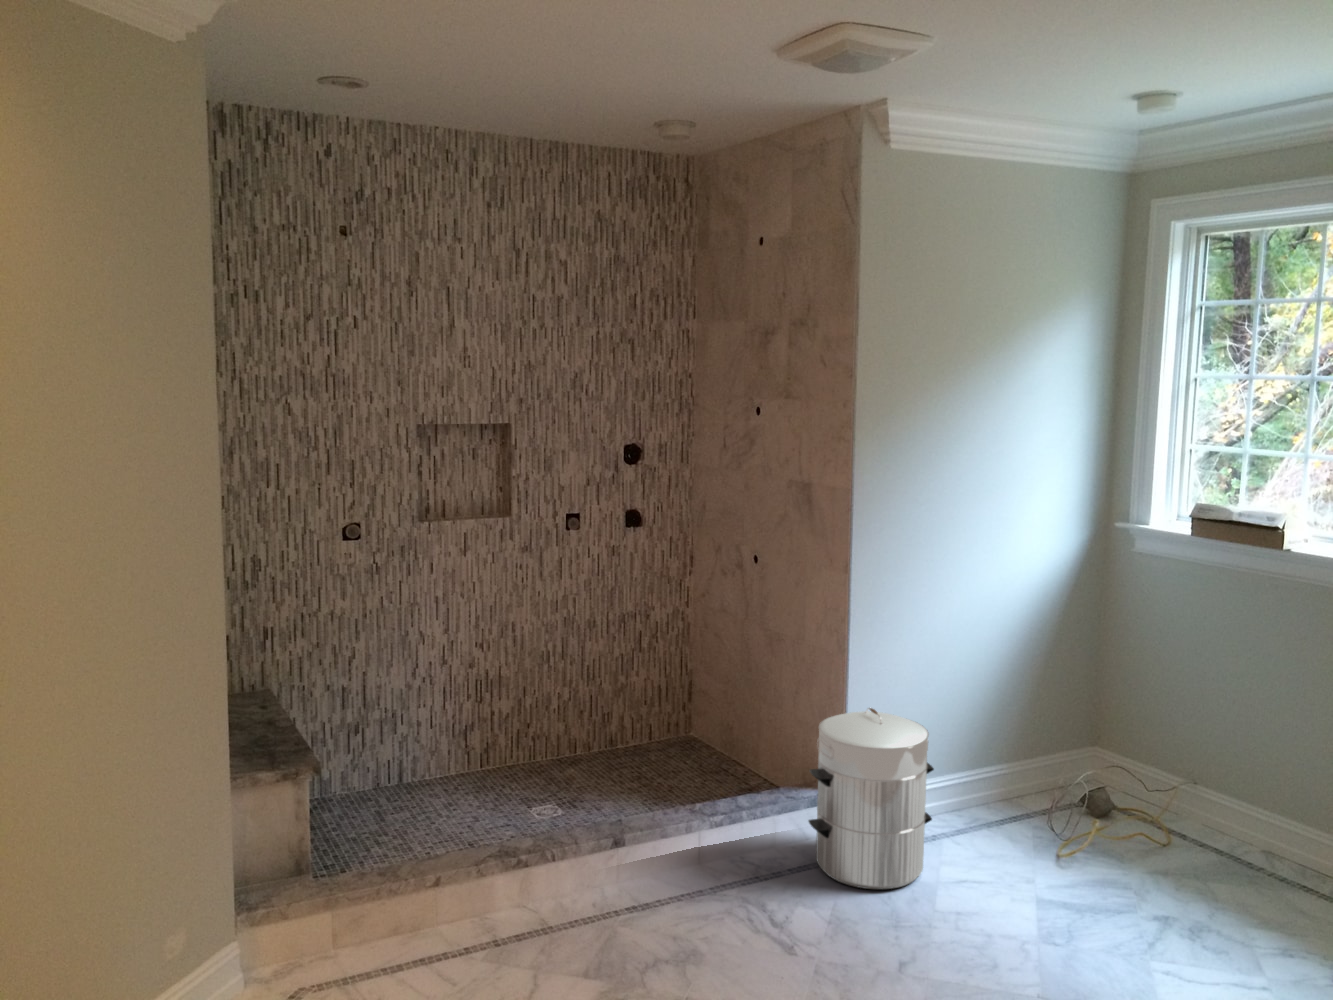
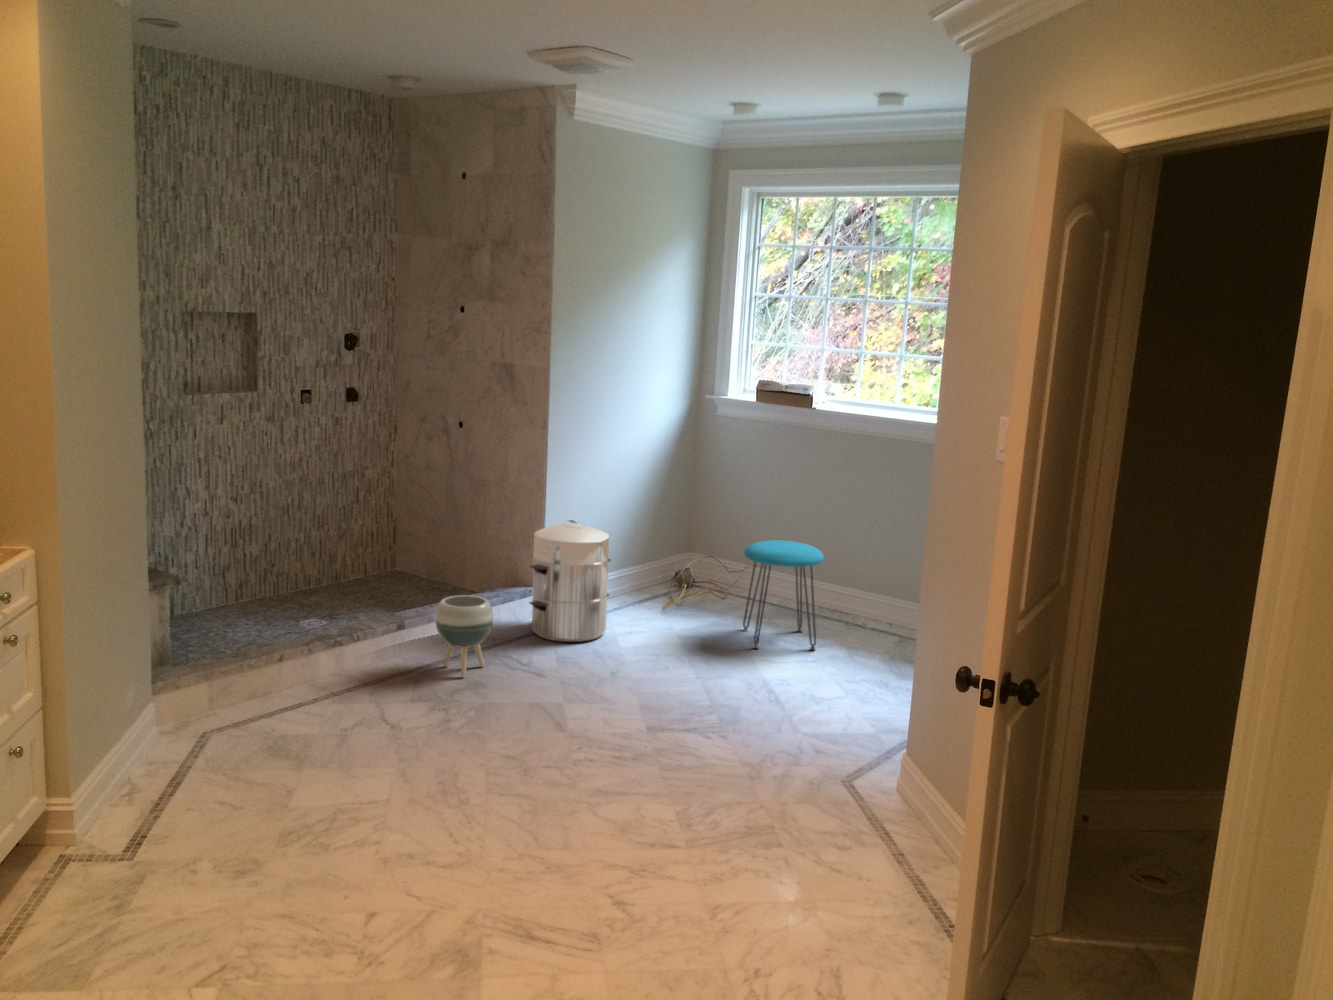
stool: none [1144,766,1288,966] -> present [743,540,824,649]
planter: none [649,813,729,936] -> present [435,595,493,677]

